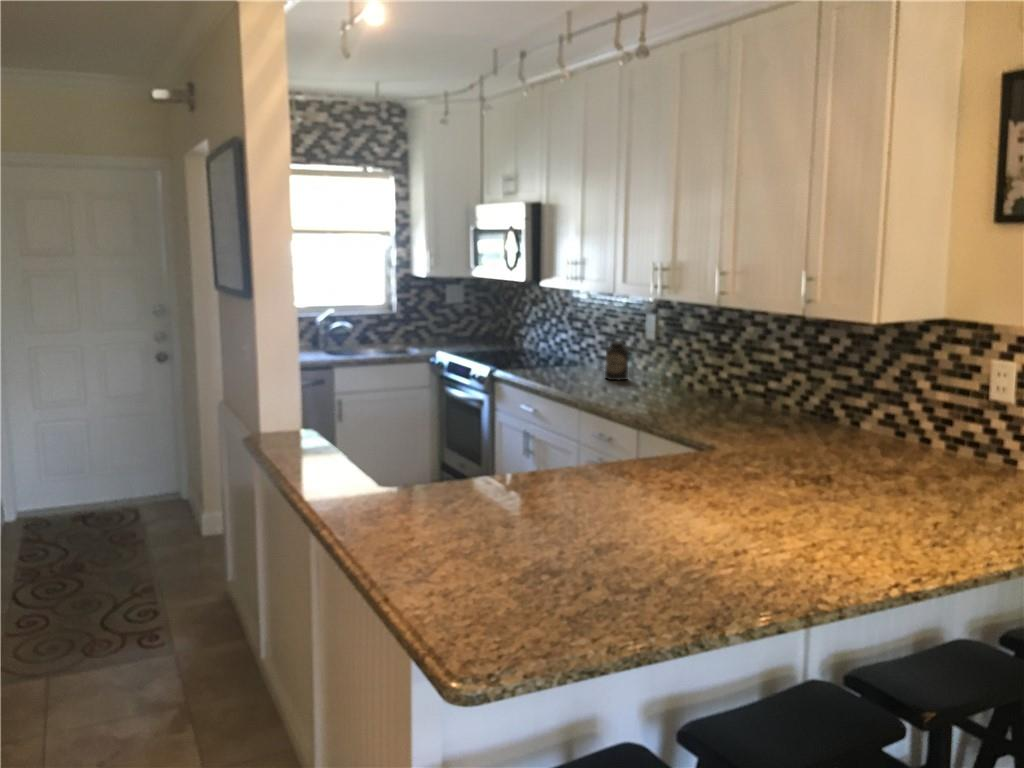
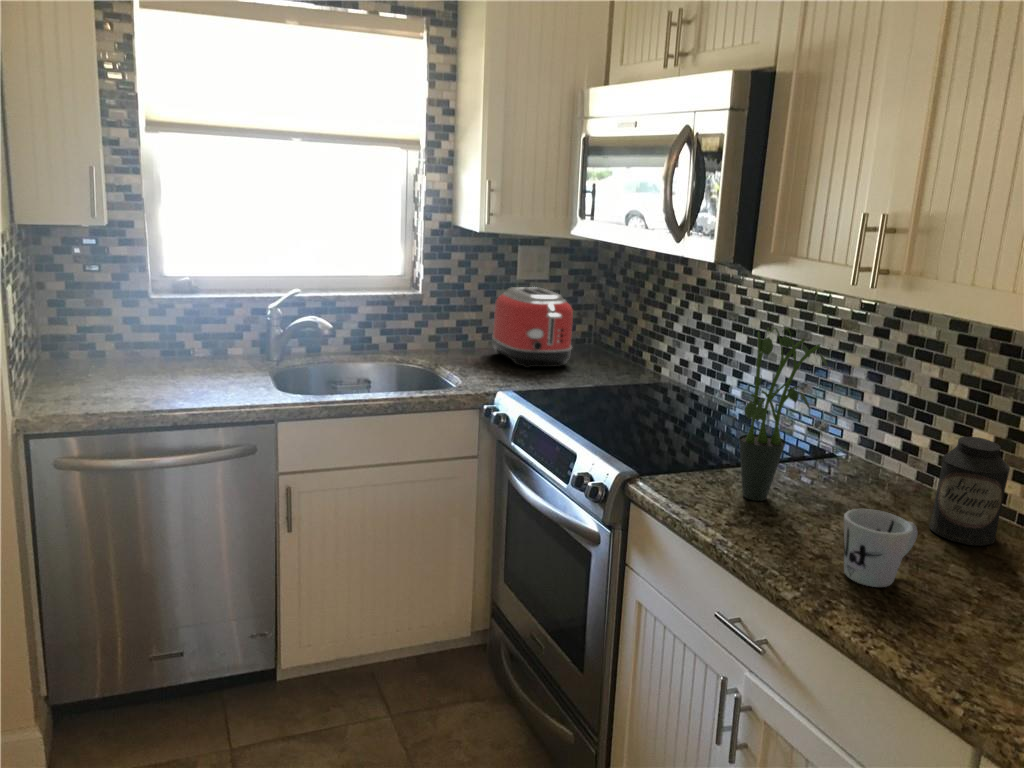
potted plant: none [533,304,562,375] -> present [739,328,828,501]
toaster: none [435,306,477,347] -> present [492,287,573,368]
mug: none [558,363,587,387] -> present [844,509,917,587]

